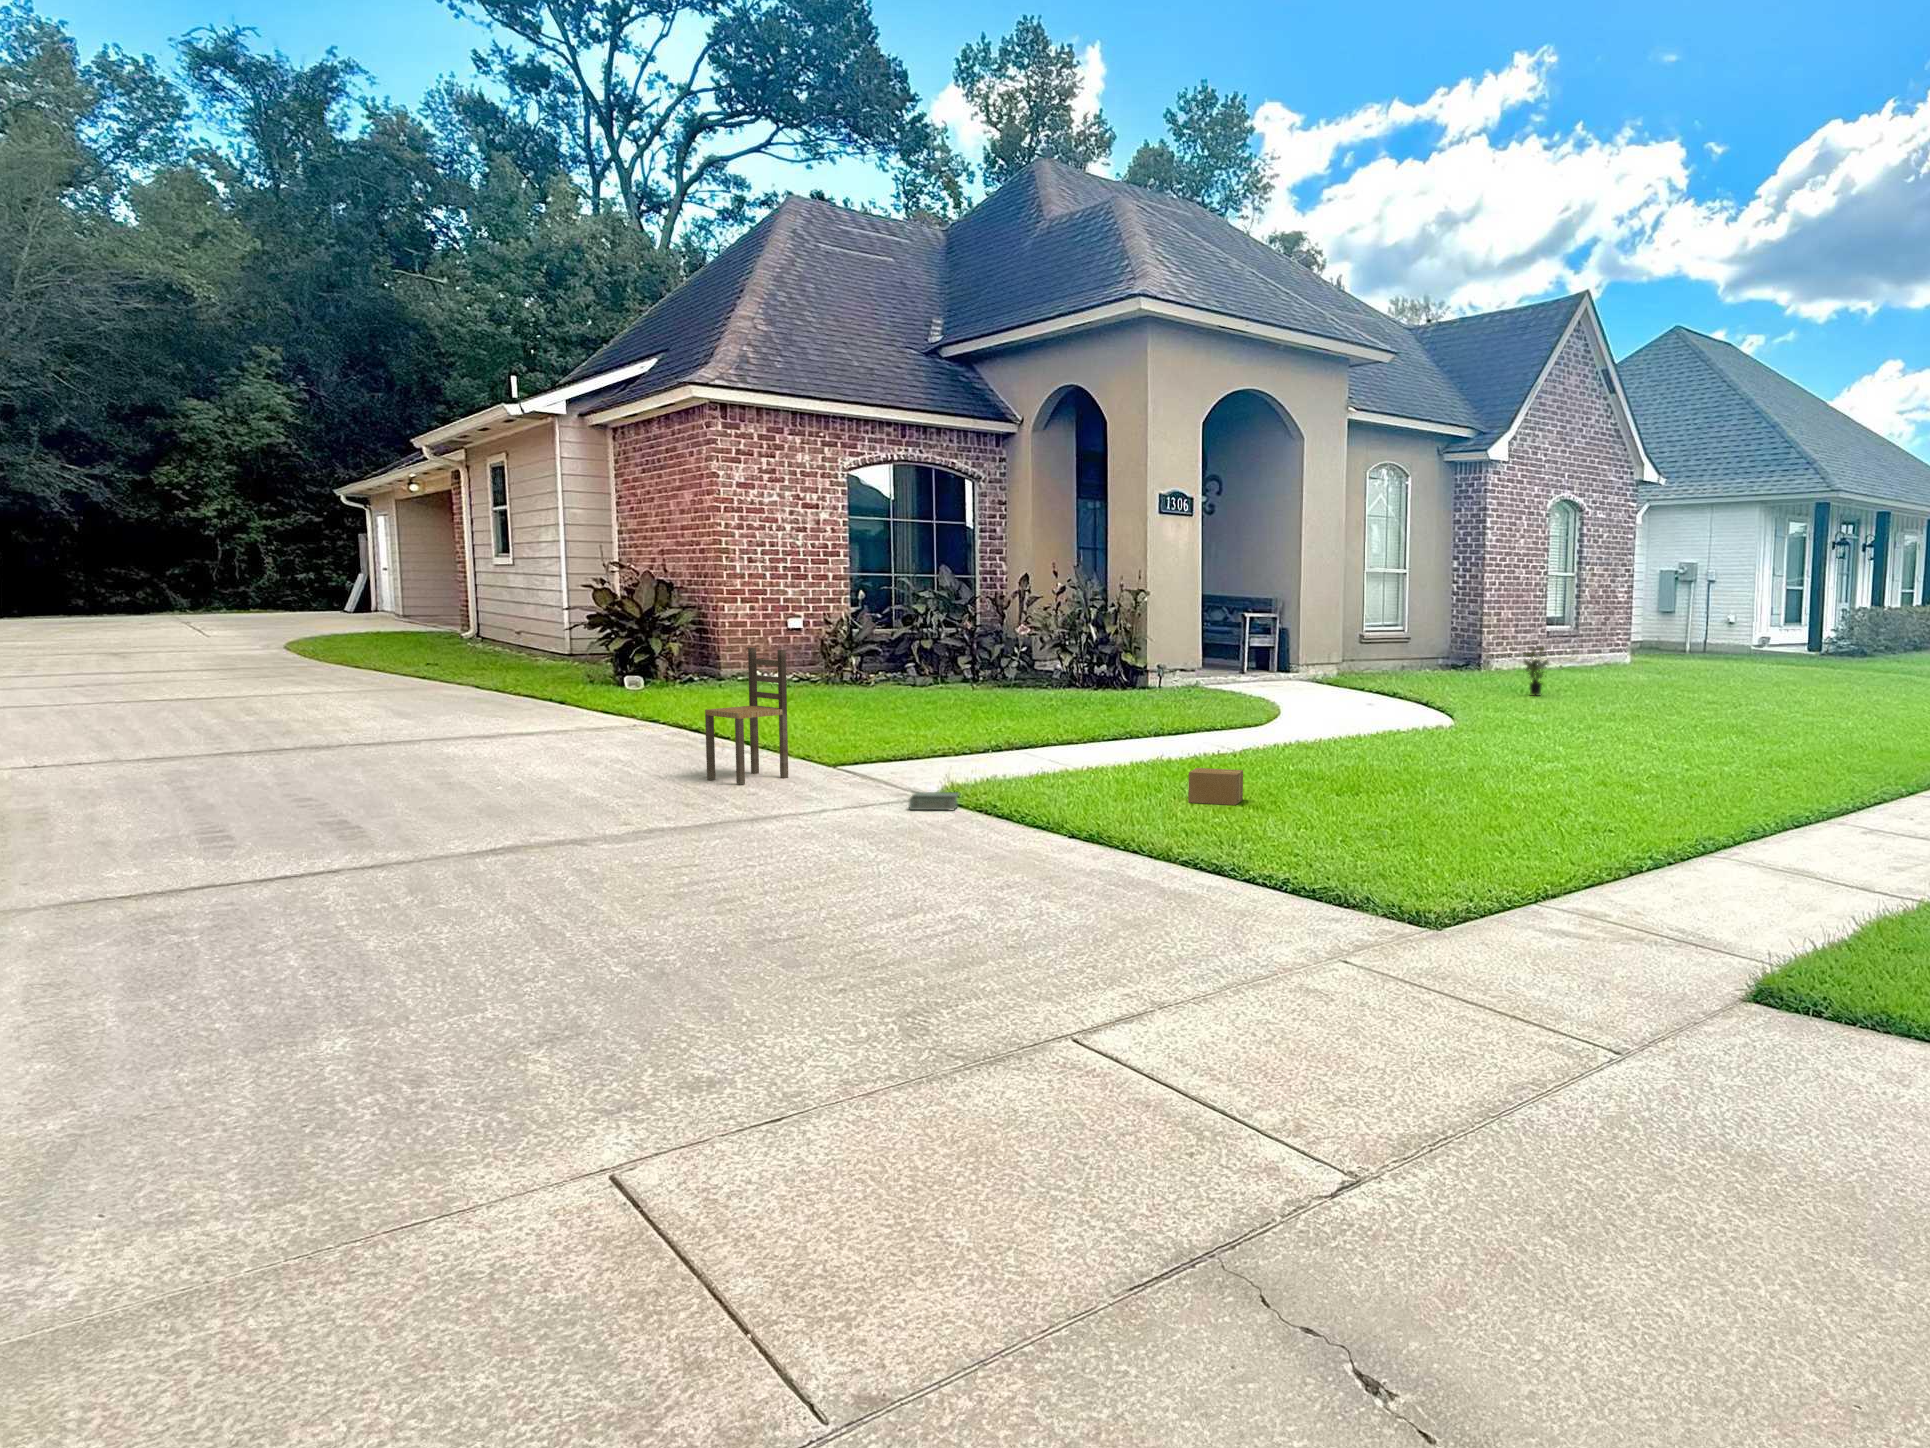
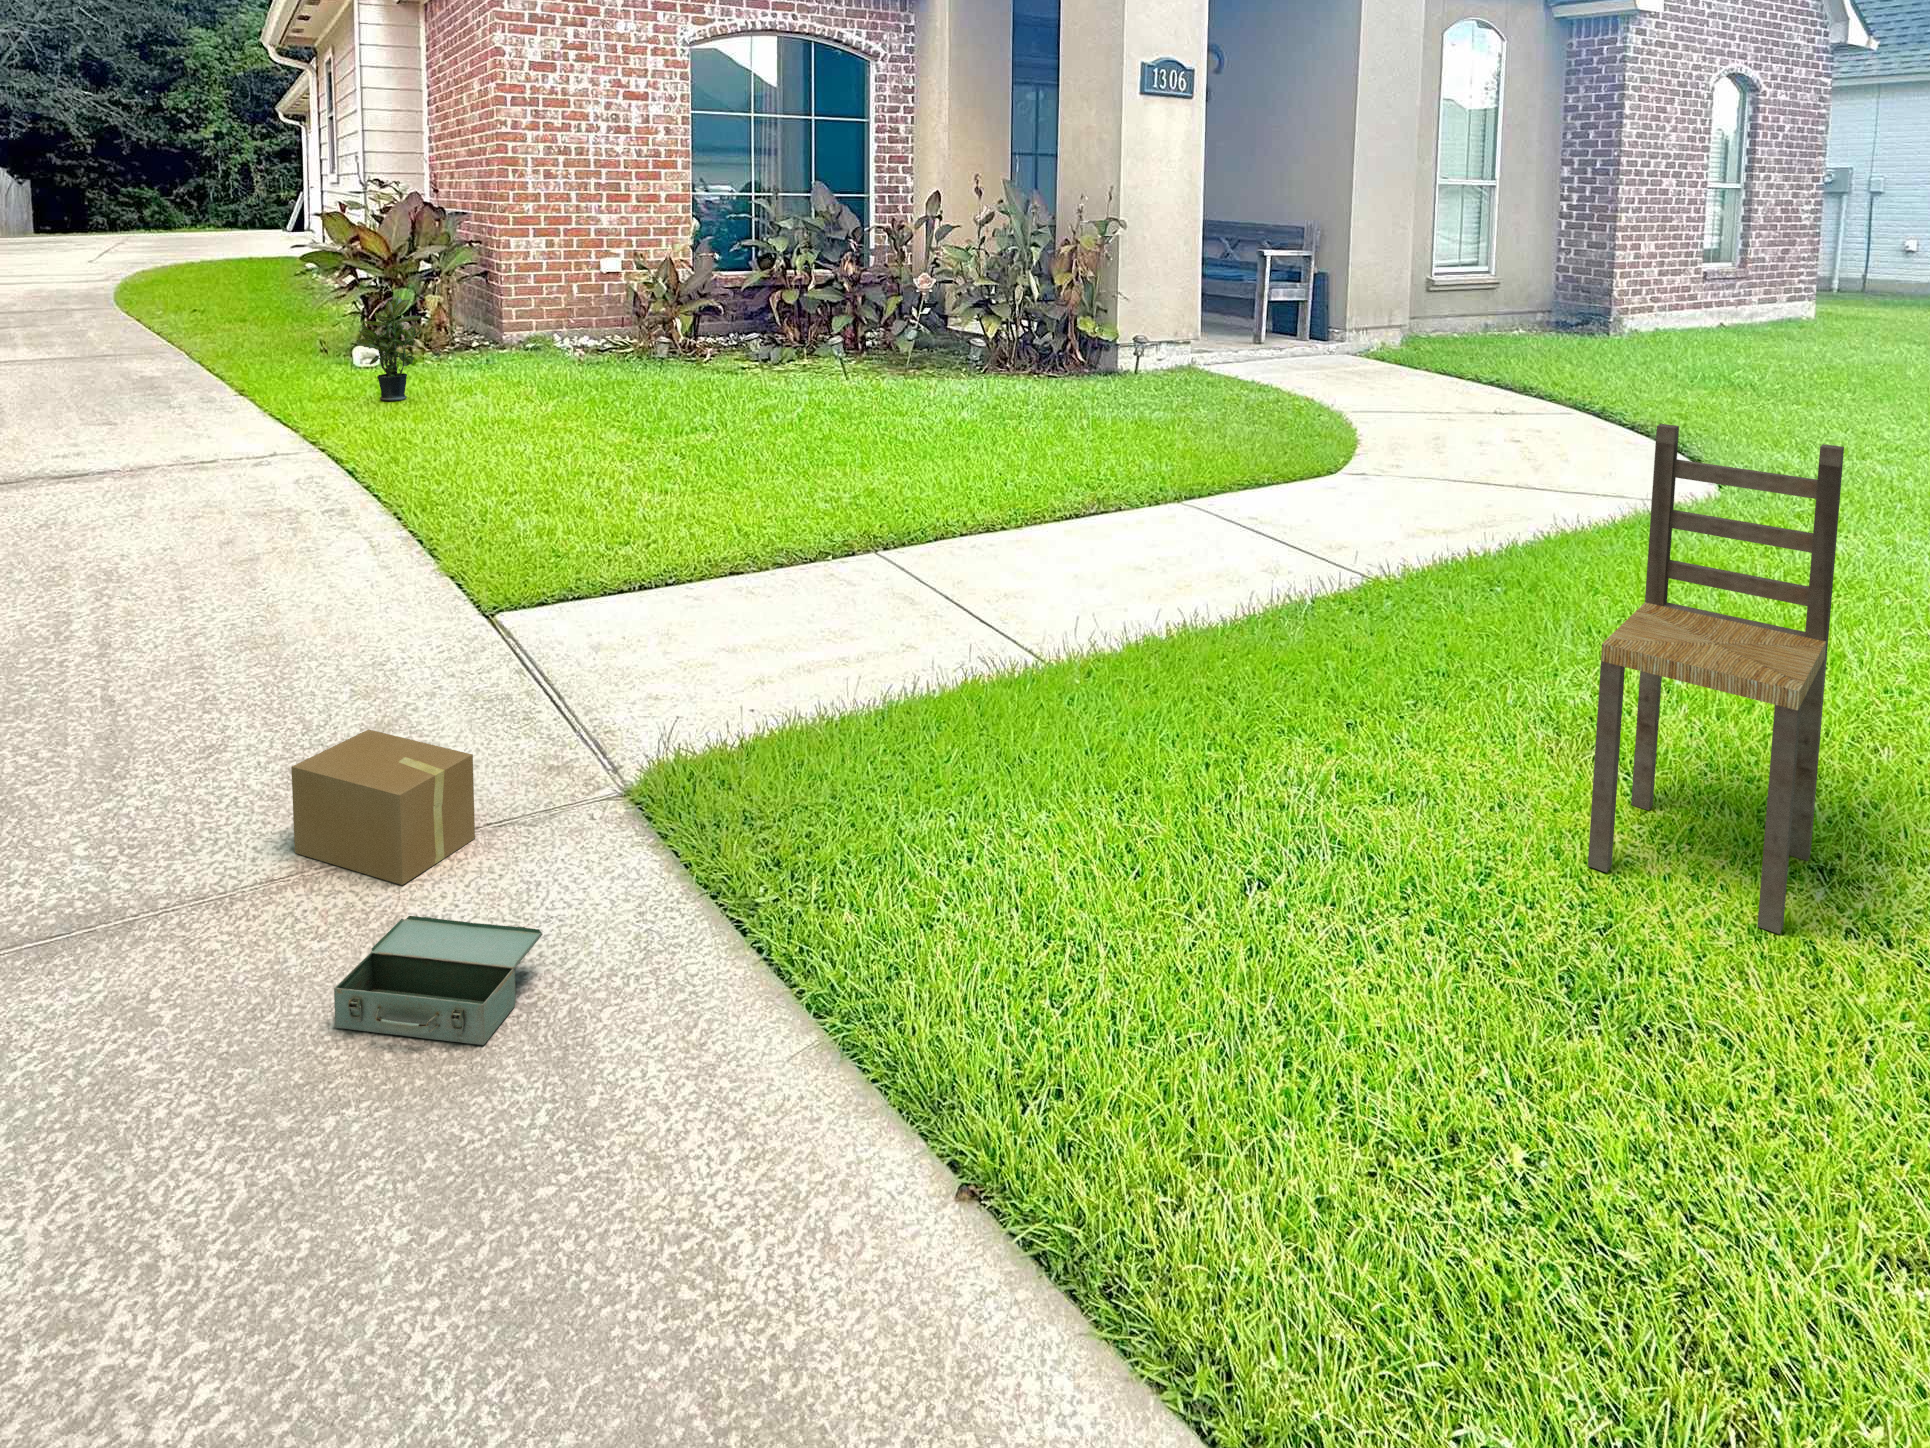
potted plant: present [1524,645,1549,696] -> present [357,297,421,401]
chair: present [705,648,788,785] -> present [1588,424,1844,934]
cardboard box: present [1188,768,1243,805] -> present [291,730,475,885]

